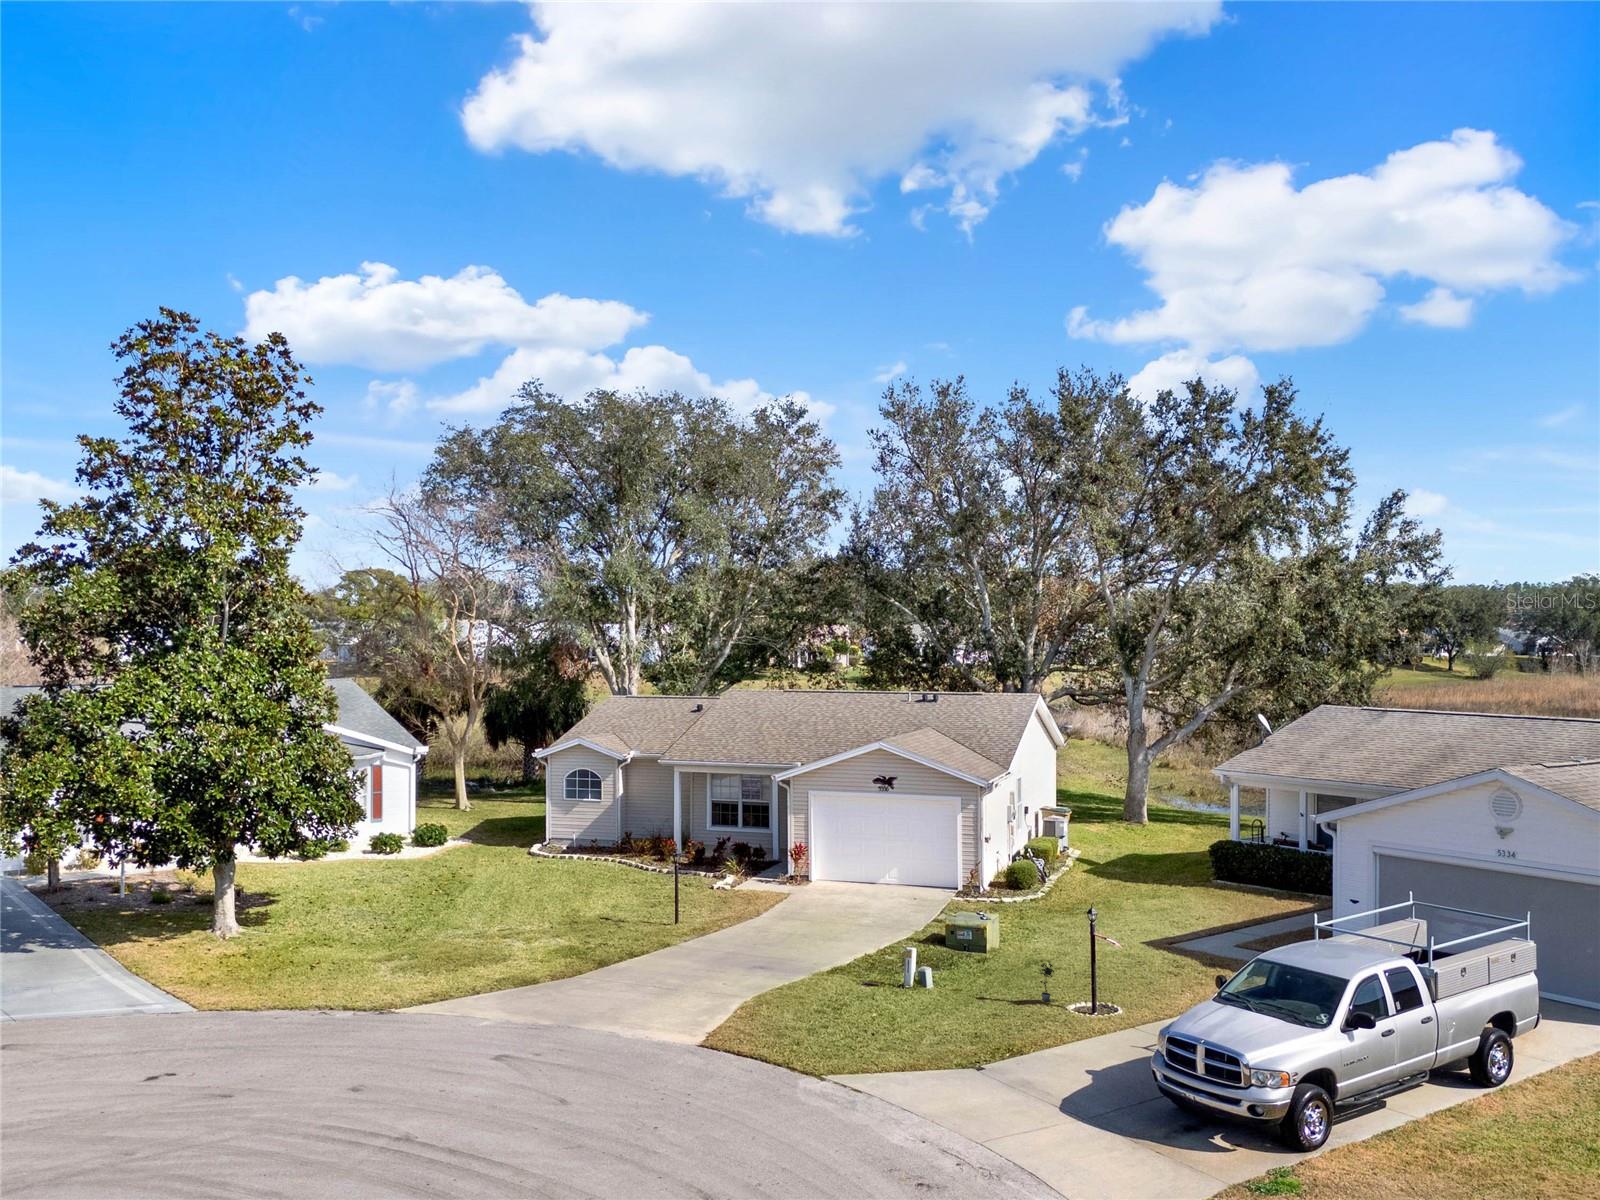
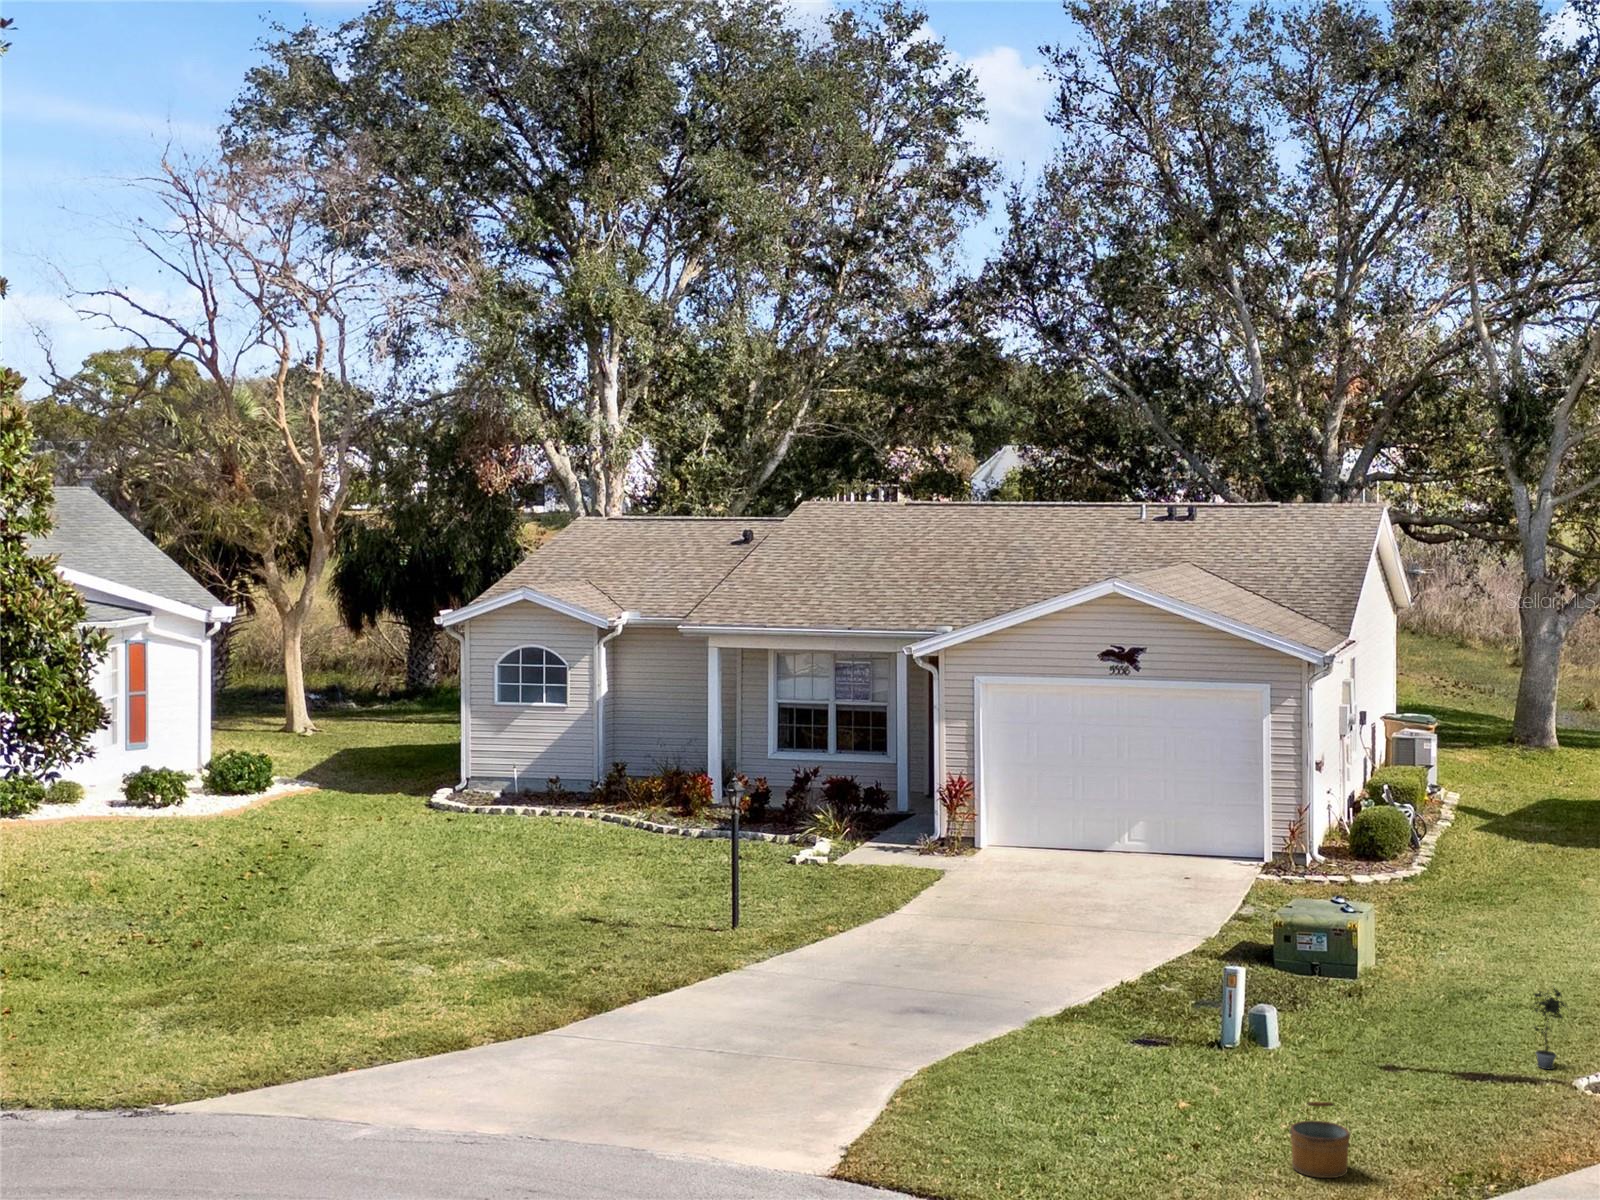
bucket: none [912,1022,939,1057] -> present [1289,1102,1350,1178]

